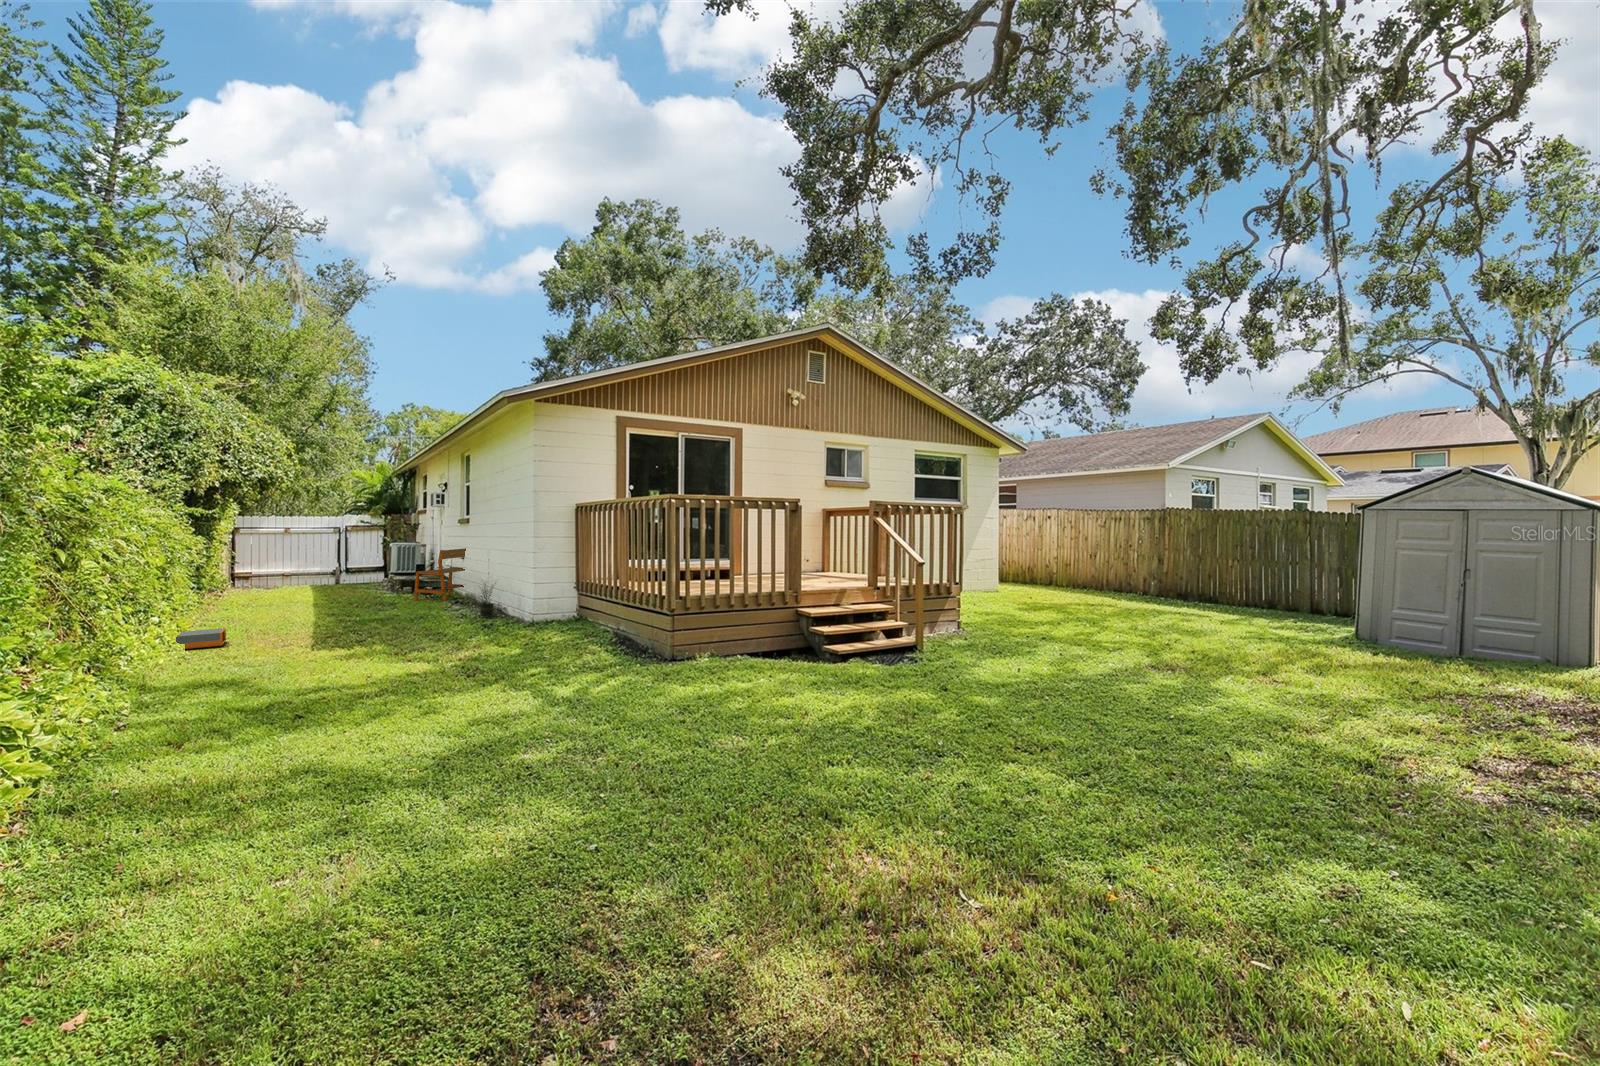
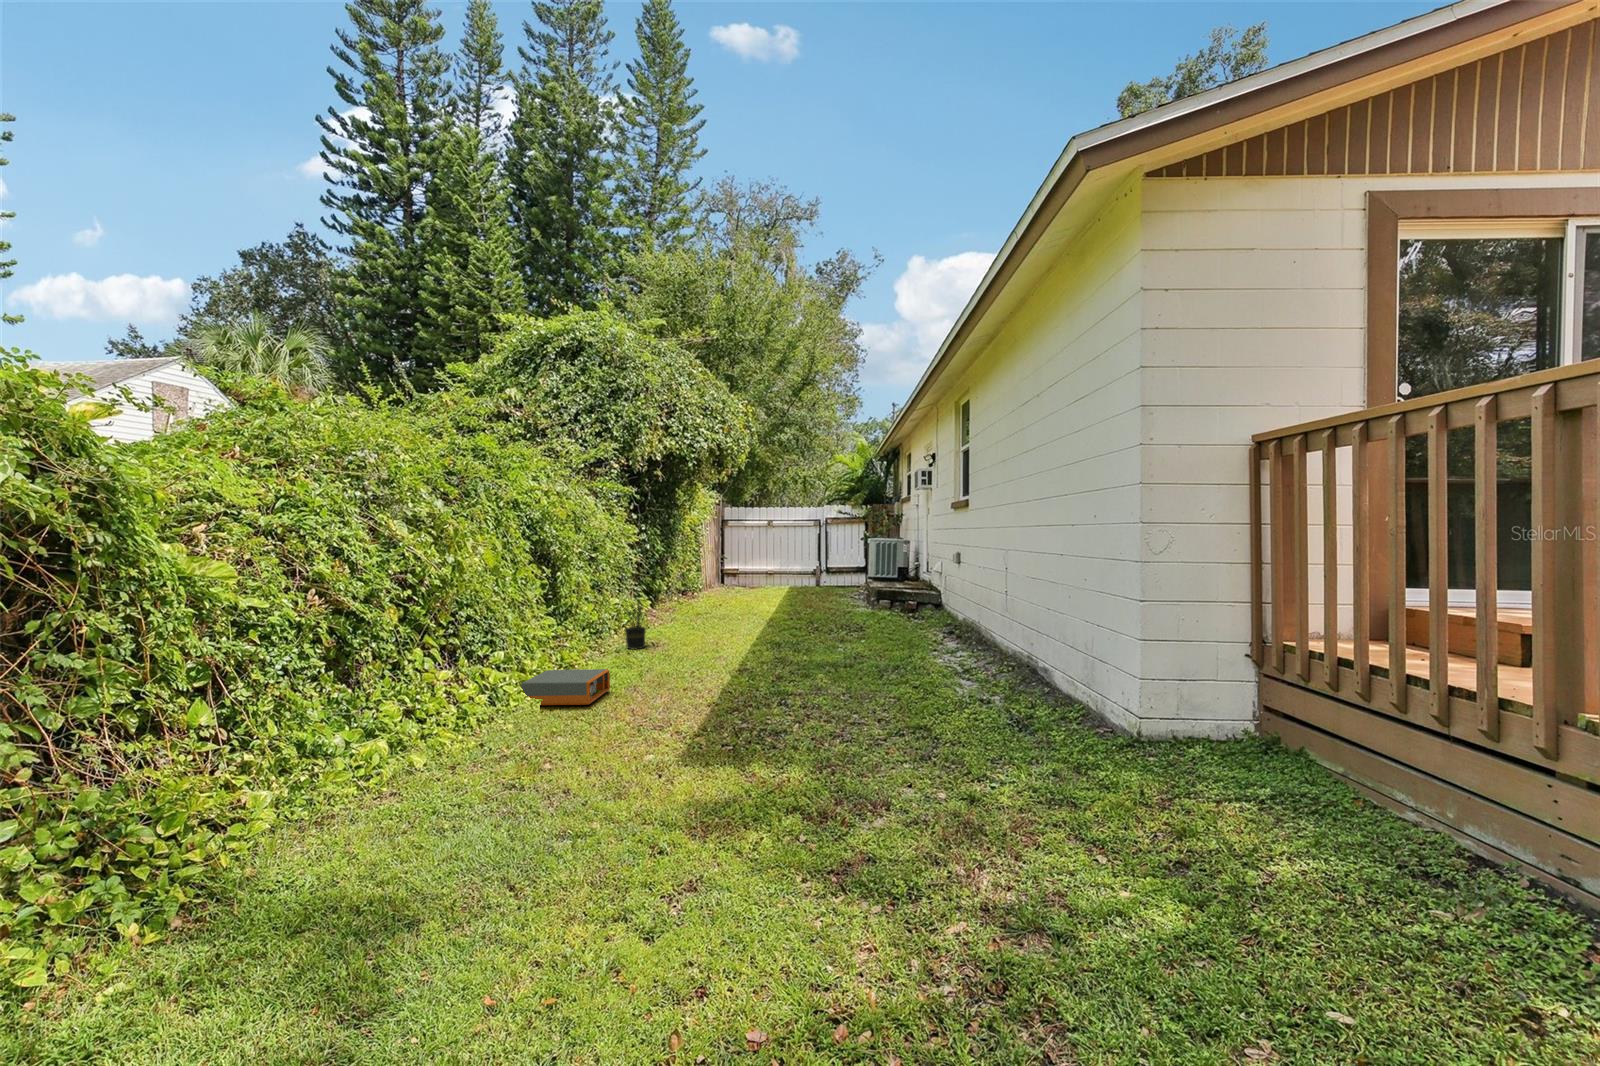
bench: present [414,548,466,601] -> none [891,545,974,626]
potted plant: present [480,583,496,618] -> present [625,595,646,649]

